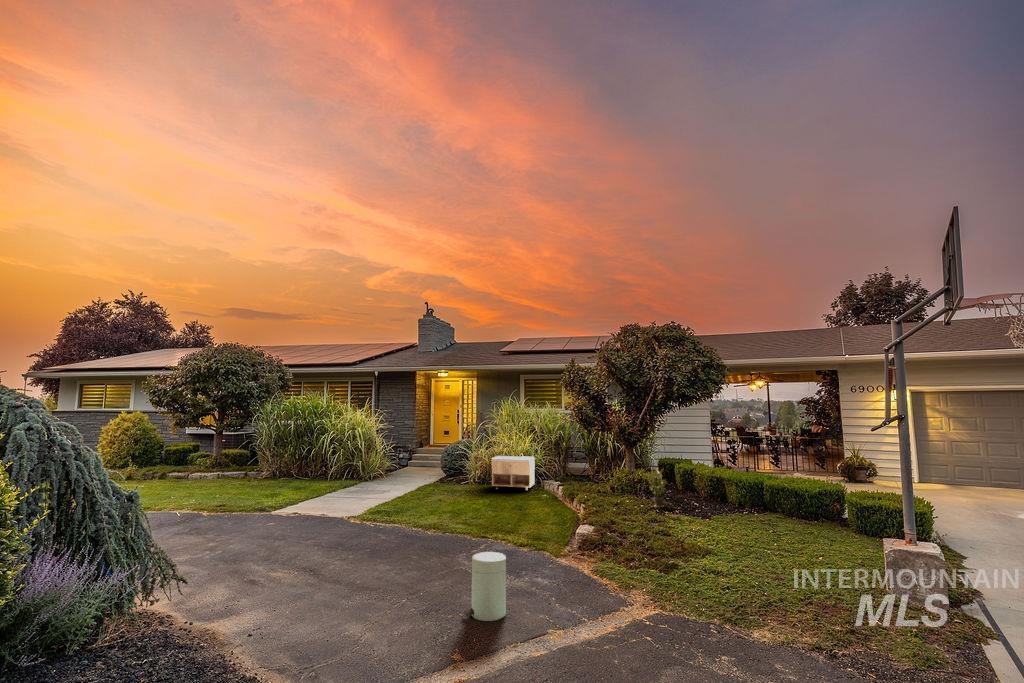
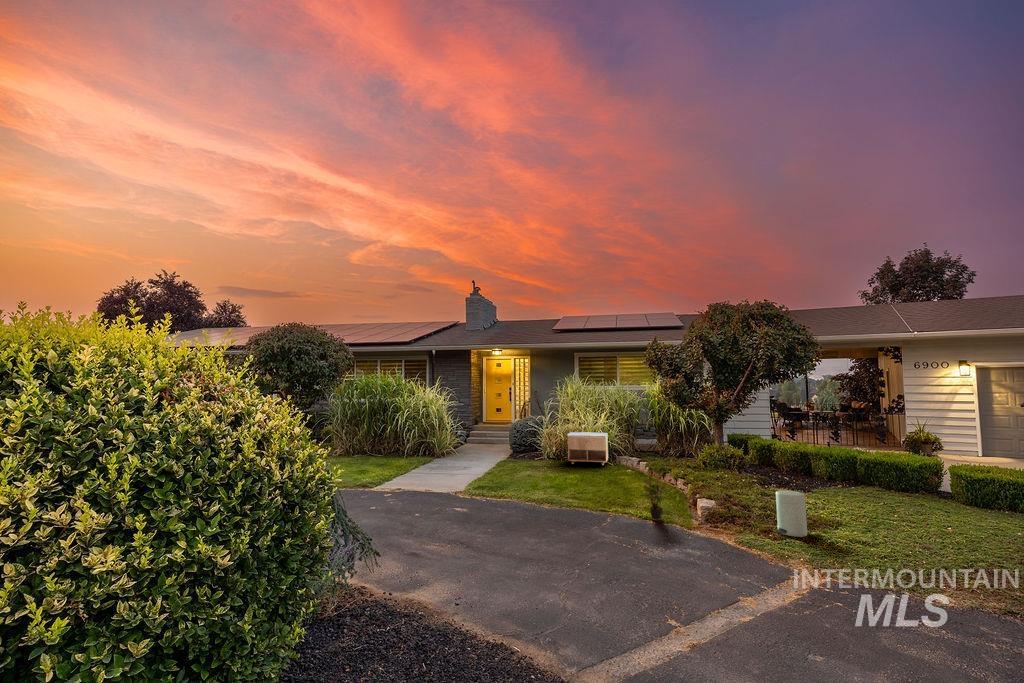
potted plant: present [647,469,667,508] -> present [642,471,667,521]
trash can: present [464,552,506,621] -> present [775,490,807,537]

